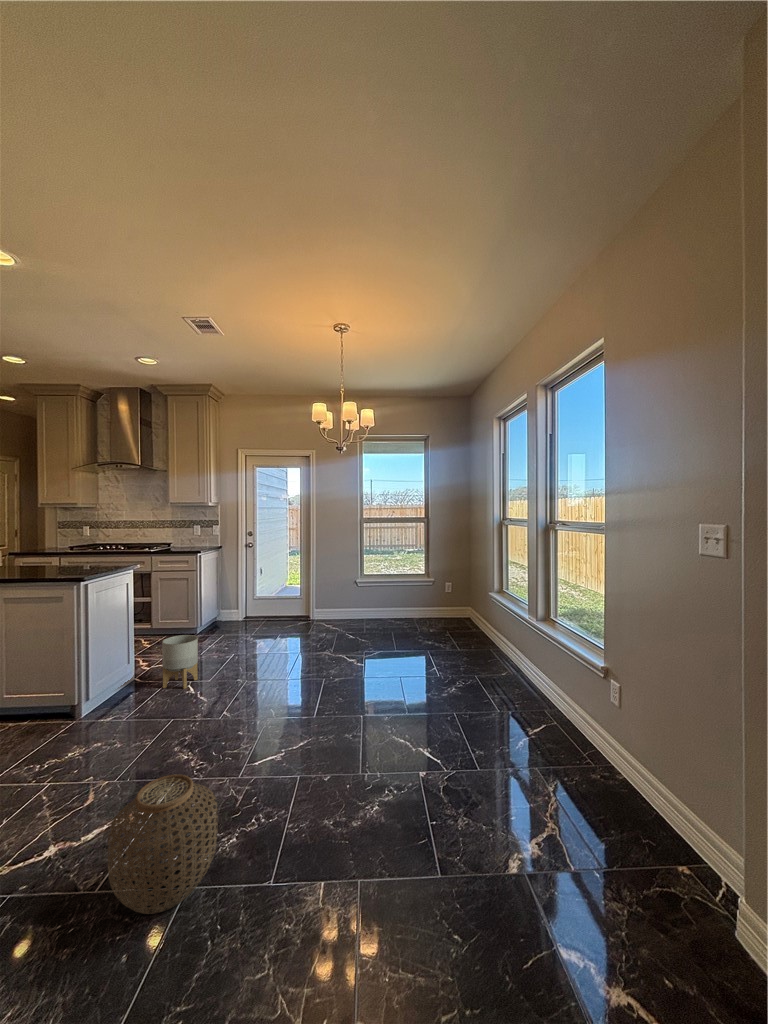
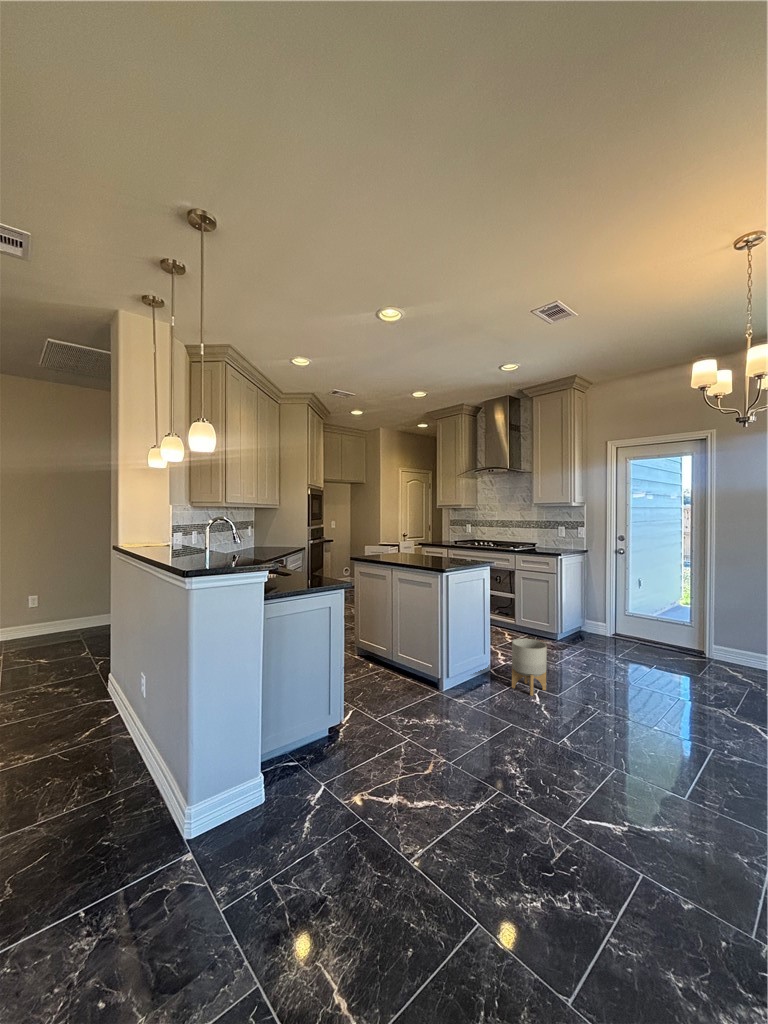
woven basket: present [108,775,217,914] -> none [409,788,513,936]

